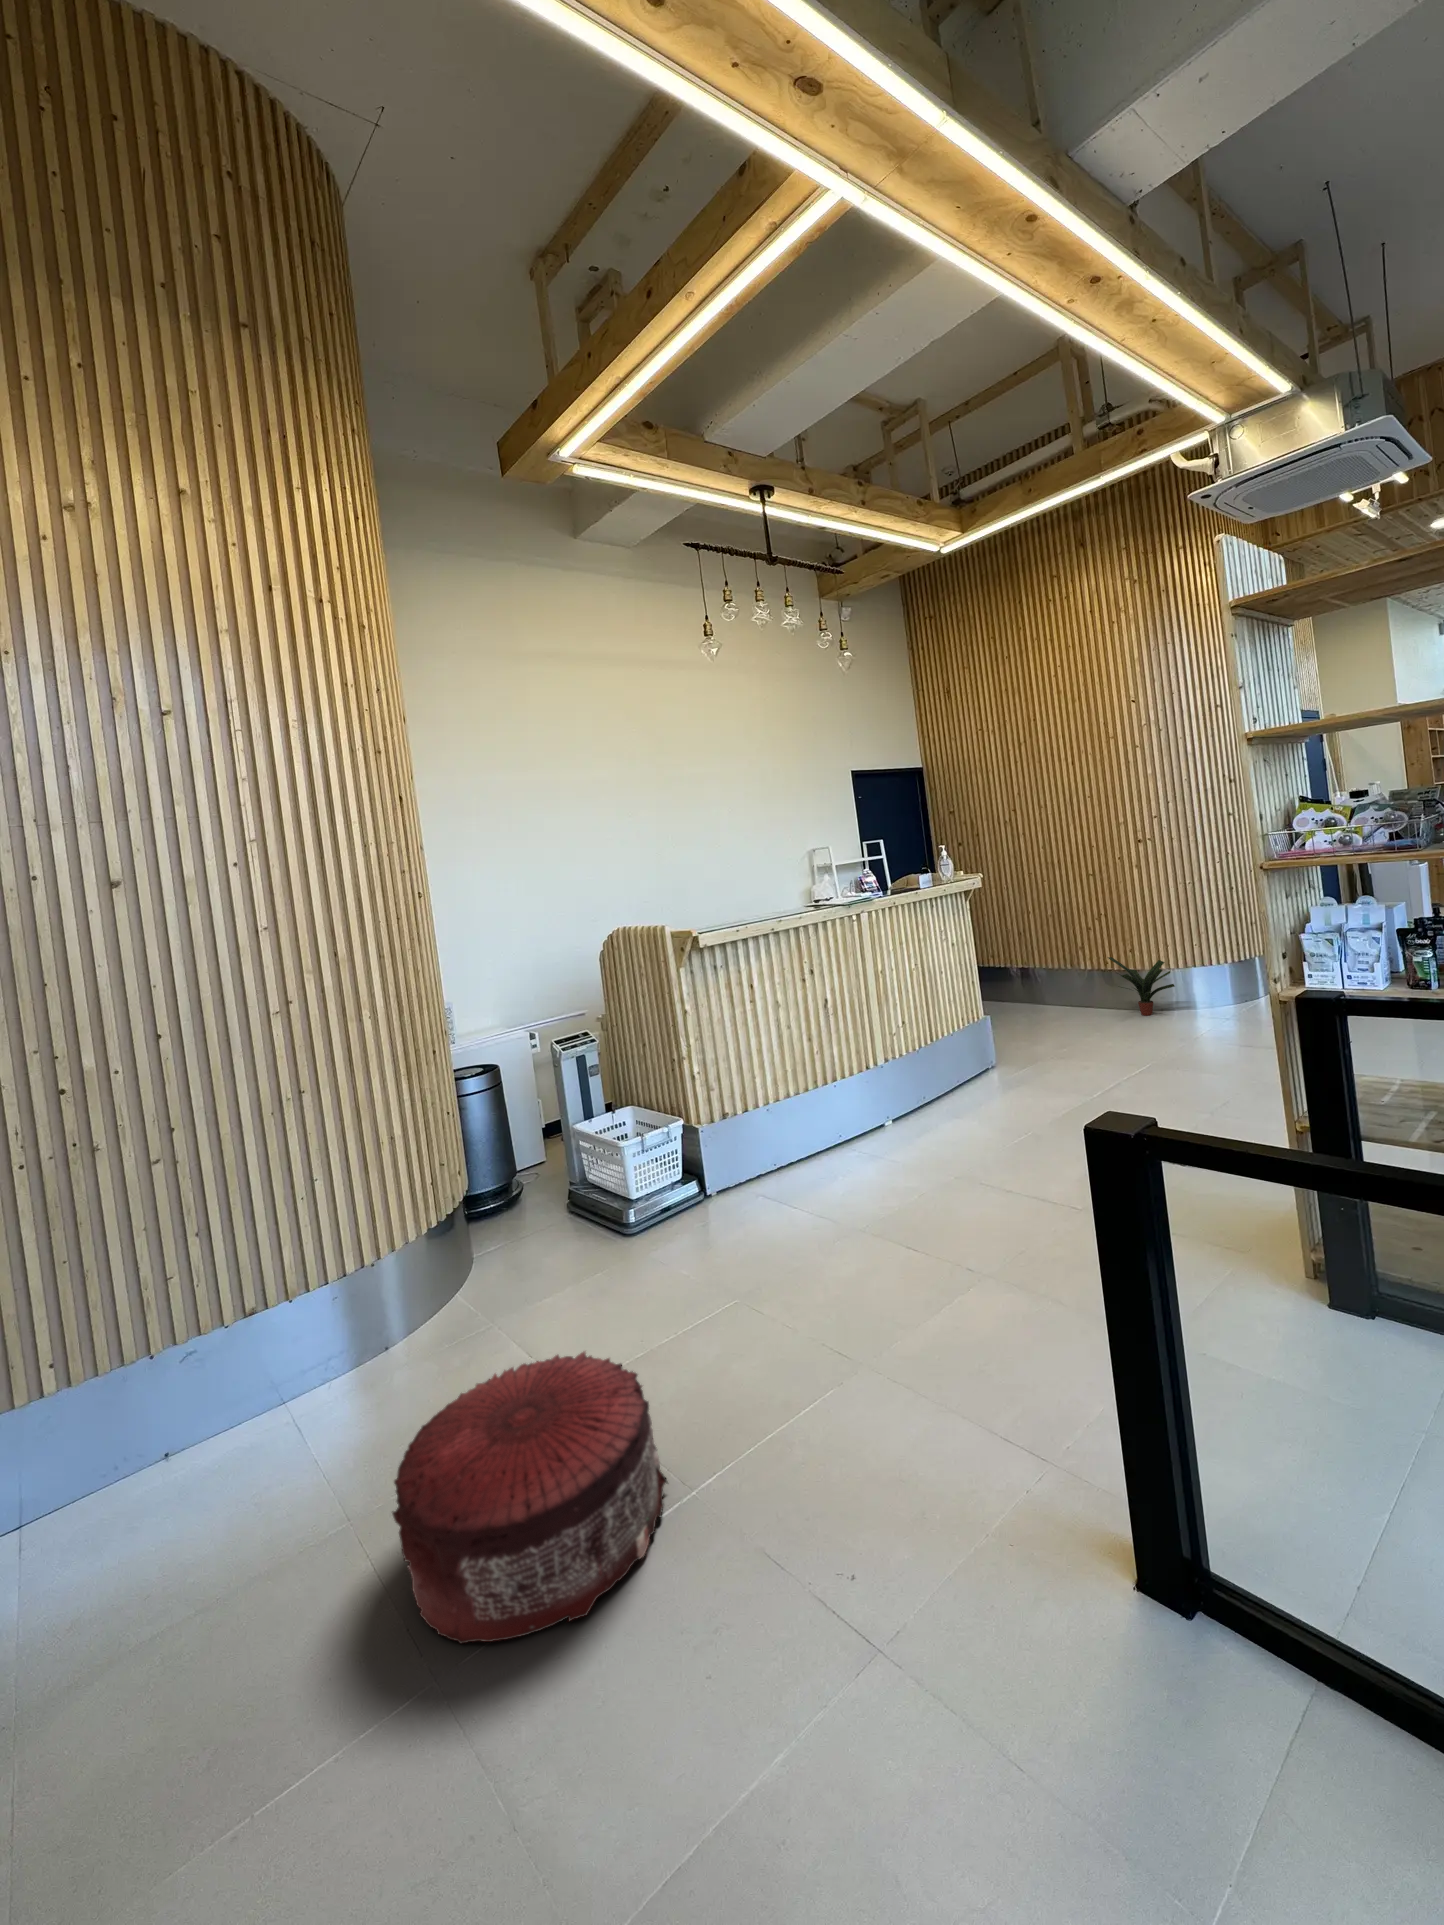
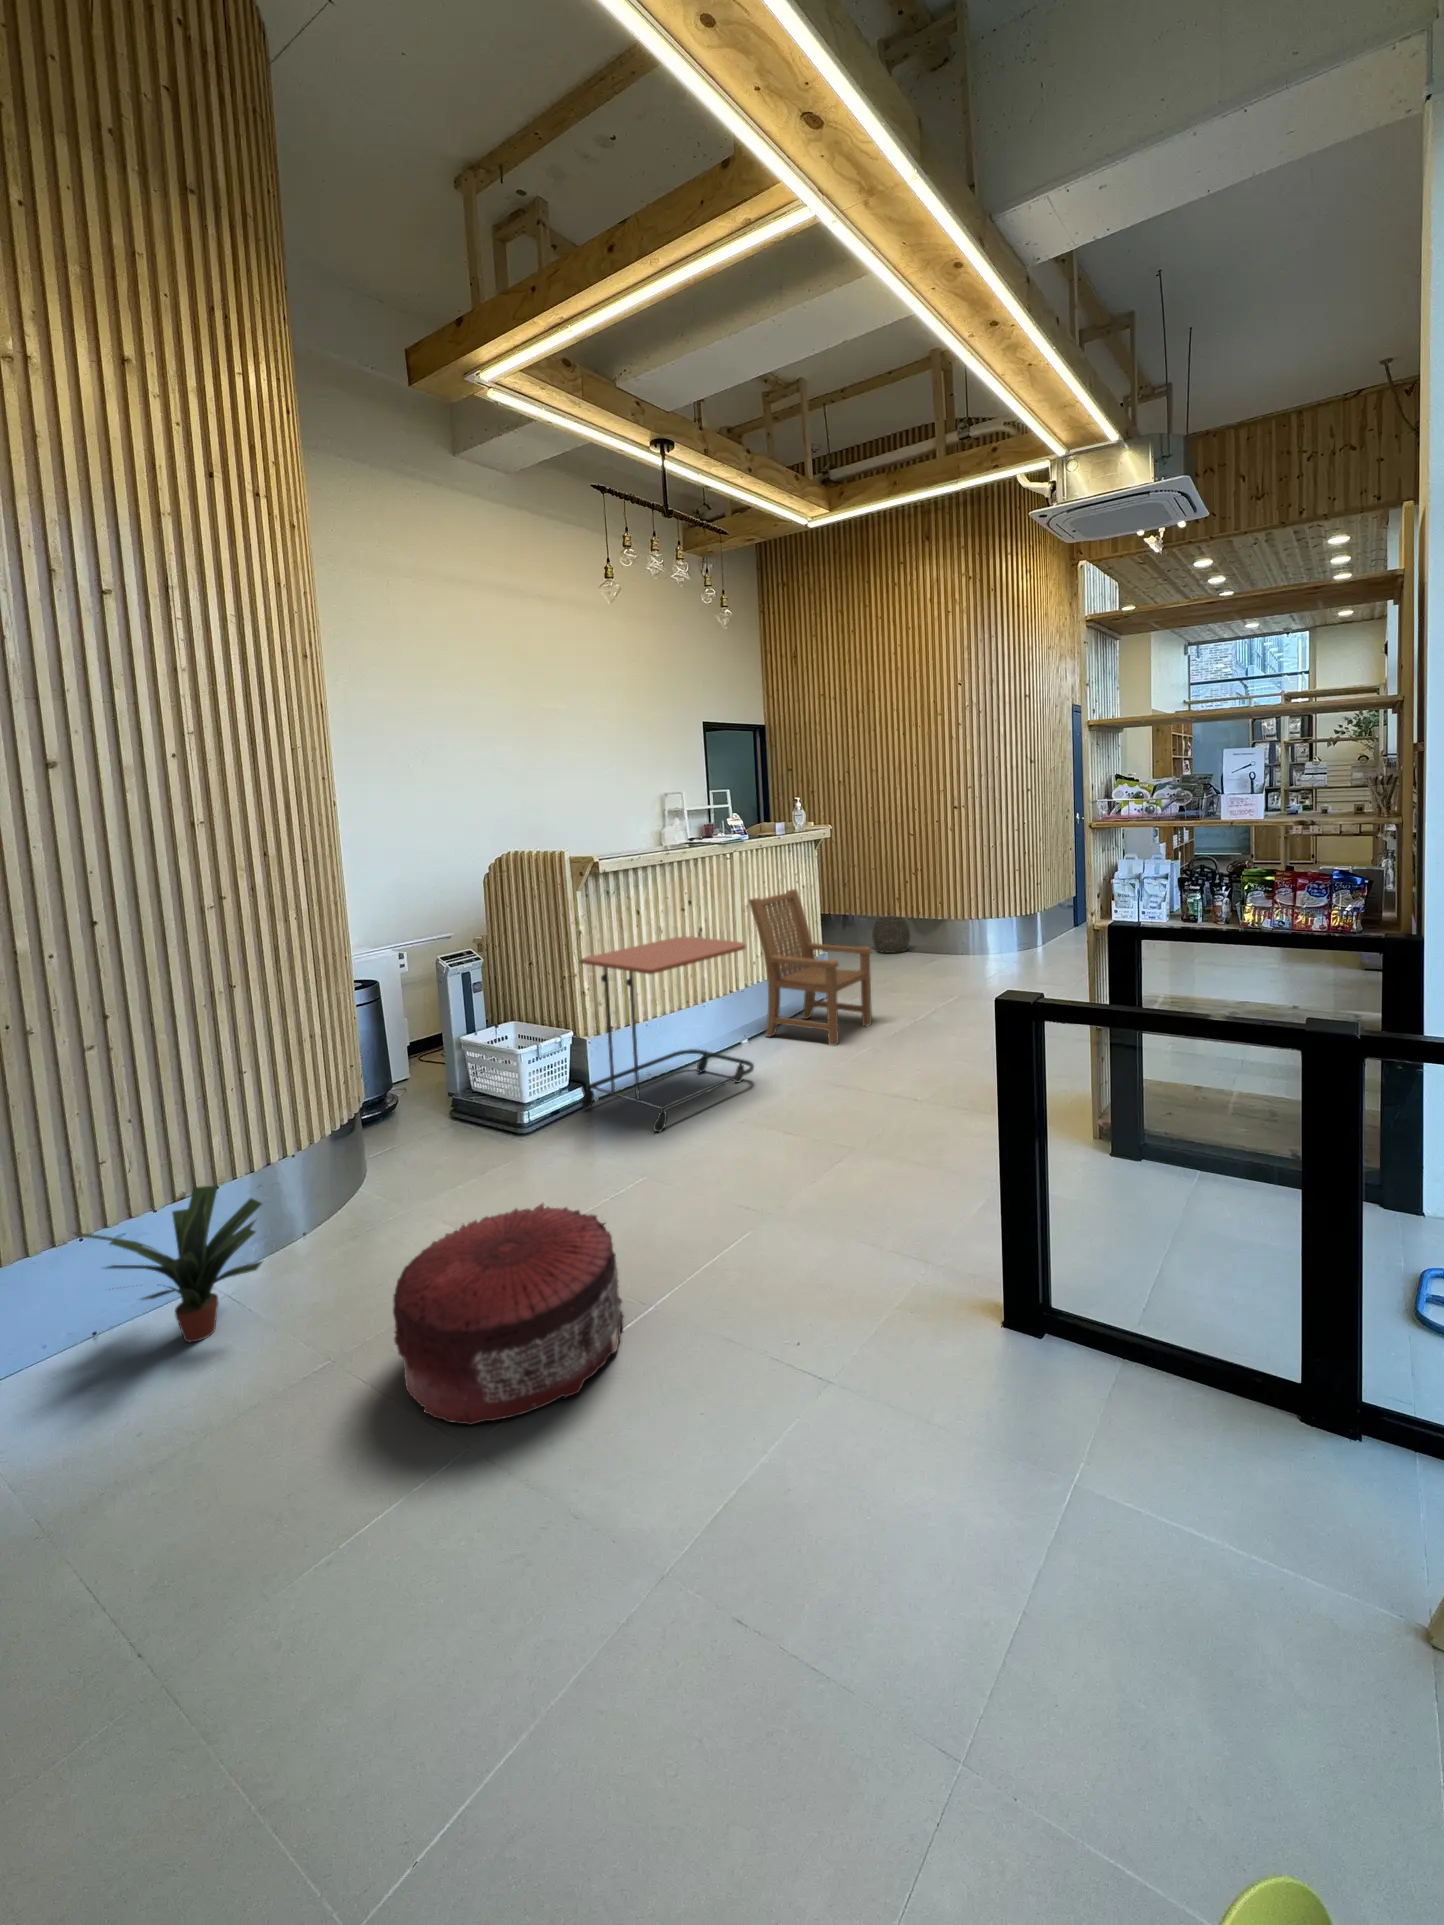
armchair: none [882,950,1036,1134] -> present [749,889,872,1046]
potted plant: present [1108,957,1175,1016] -> present [74,1186,262,1343]
woven basket: none [1050,969,1096,1013] -> present [872,916,910,953]
side table: none [684,1012,884,1242] -> present [579,937,754,1132]

